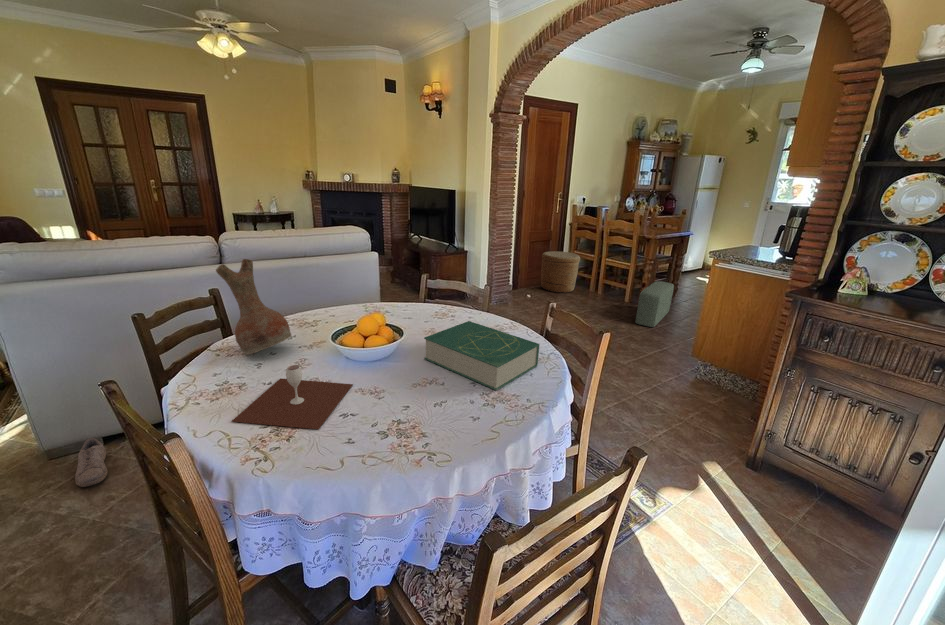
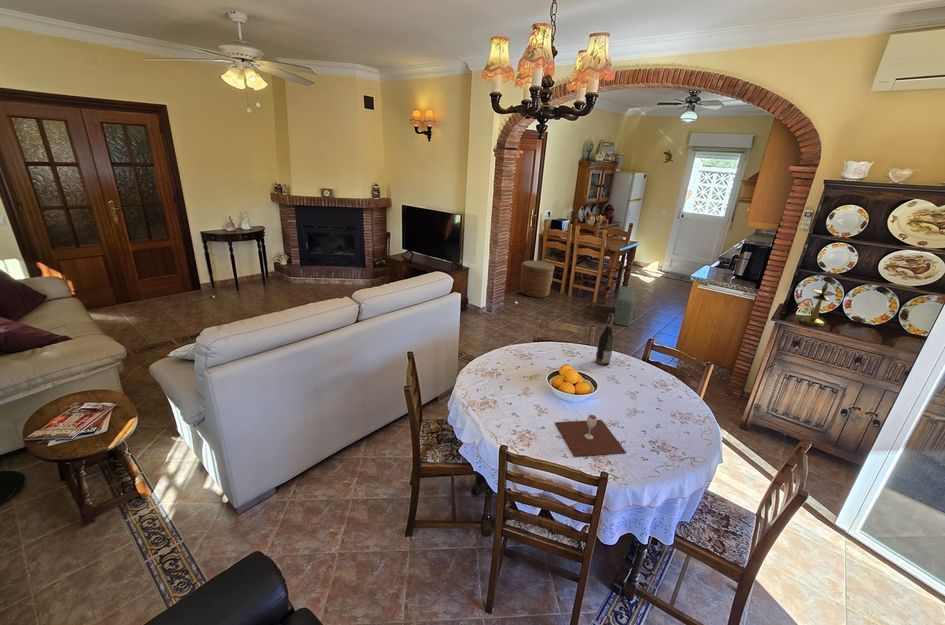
candlestick: none [839,230,899,308] -> present [801,281,835,326]
wine bottle: none [453,252,474,329] -> present [596,313,614,366]
vase: present [216,259,291,355] -> none [494,339,531,408]
book: present [424,321,540,390] -> none [615,362,685,412]
shoe: present [75,438,108,487] -> none [274,488,315,531]

